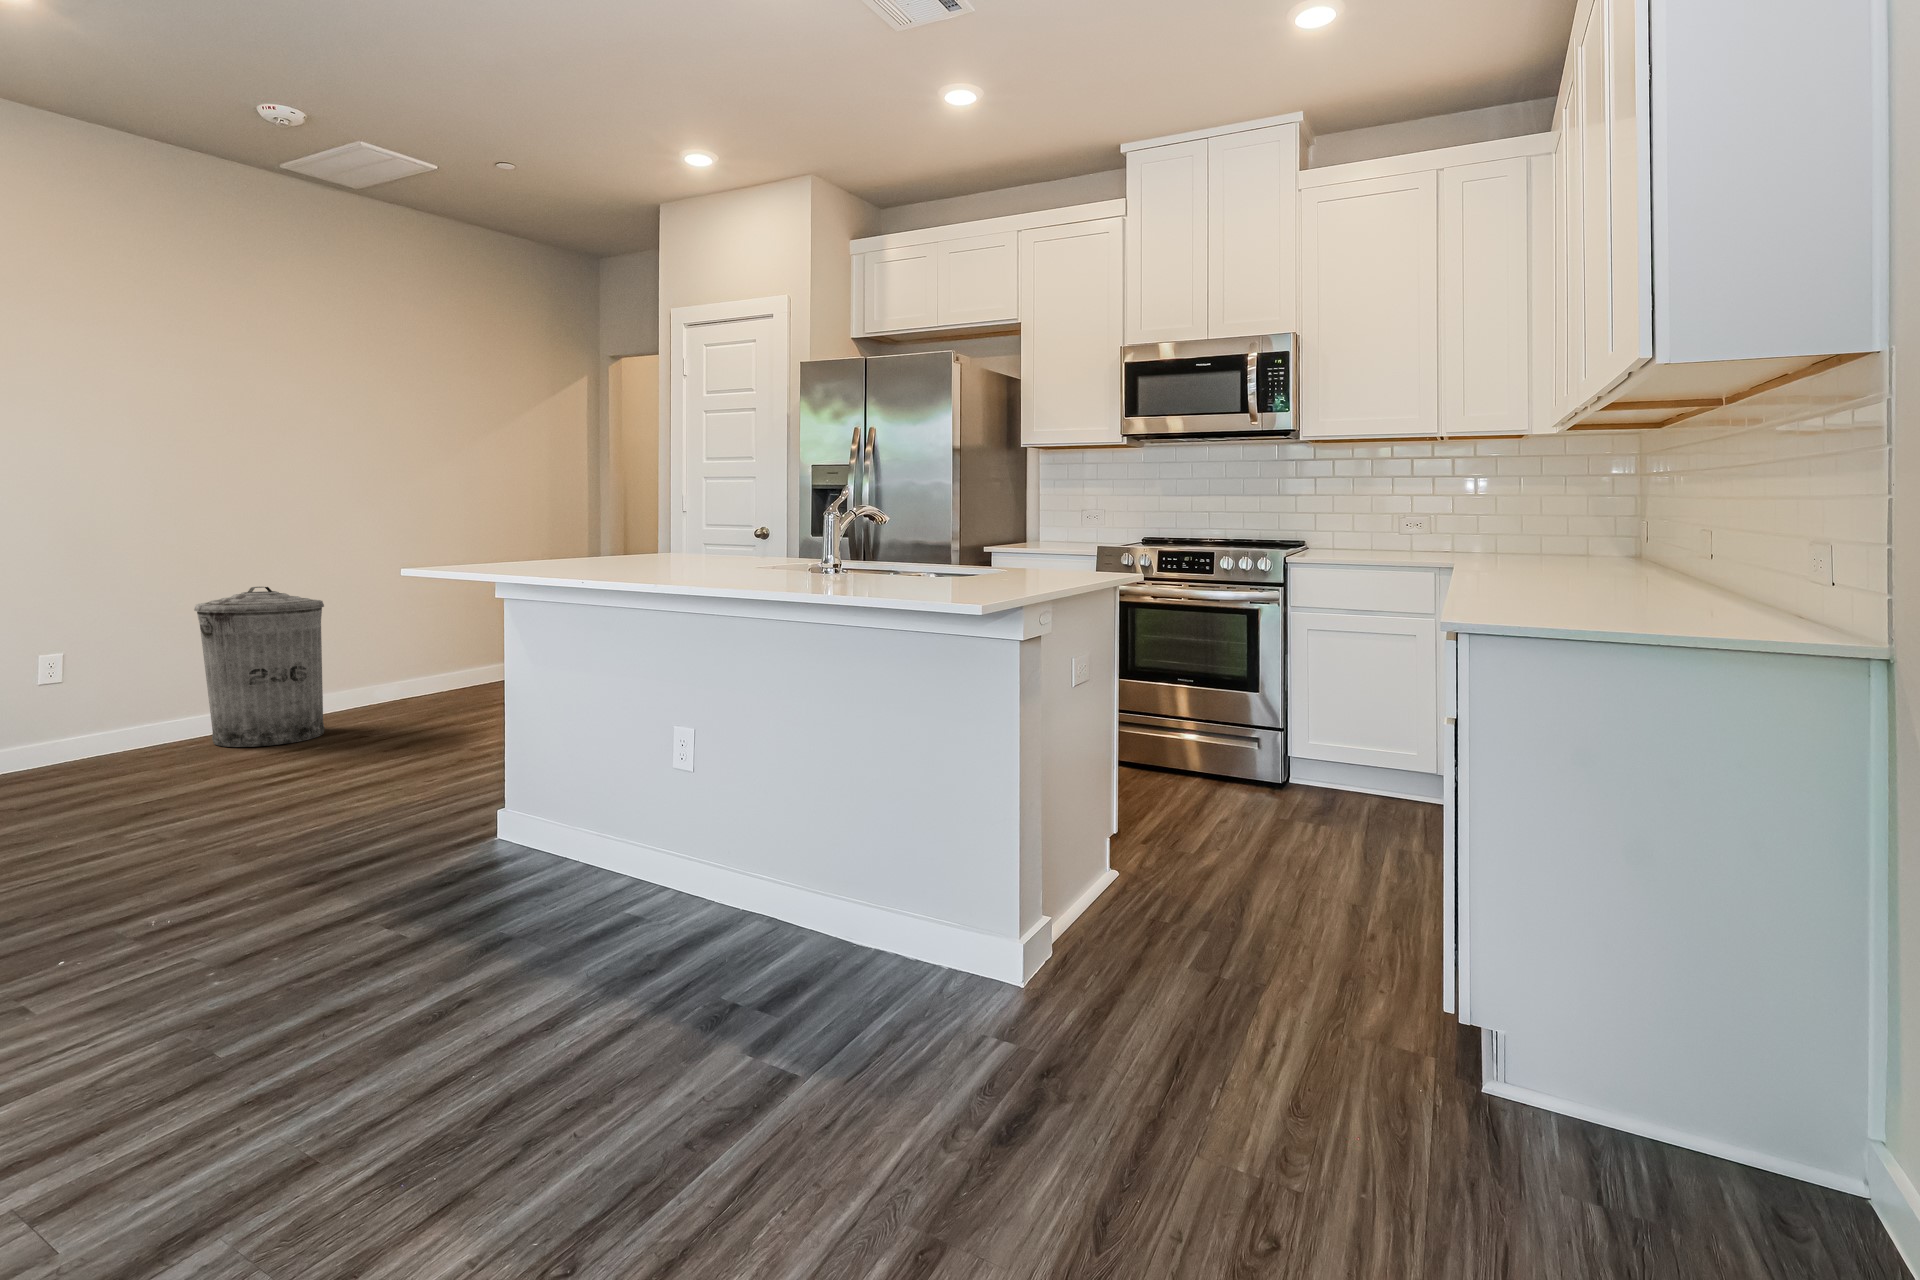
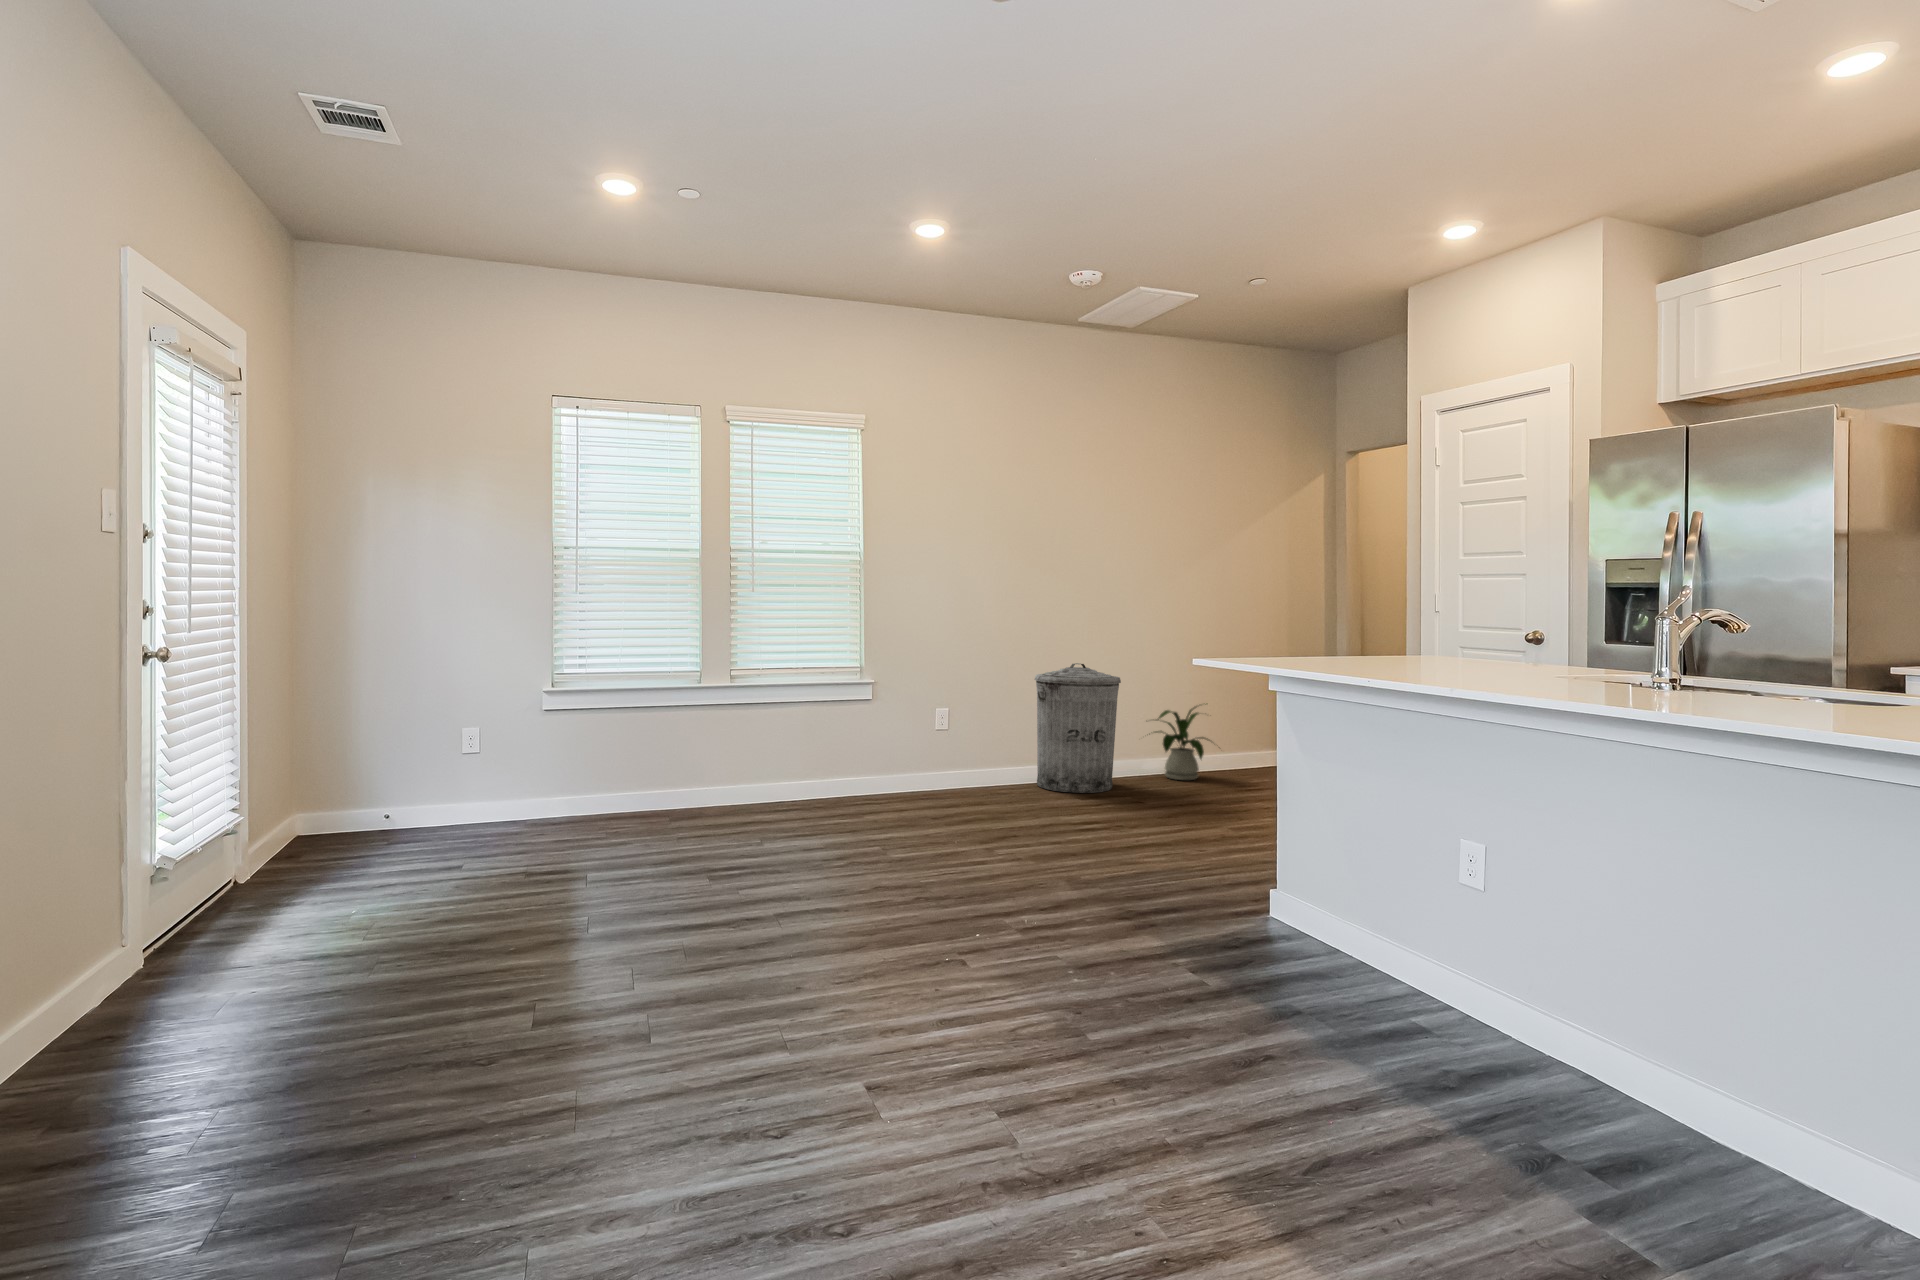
house plant: none [360,624,468,713] -> present [1155,706,1210,780]

